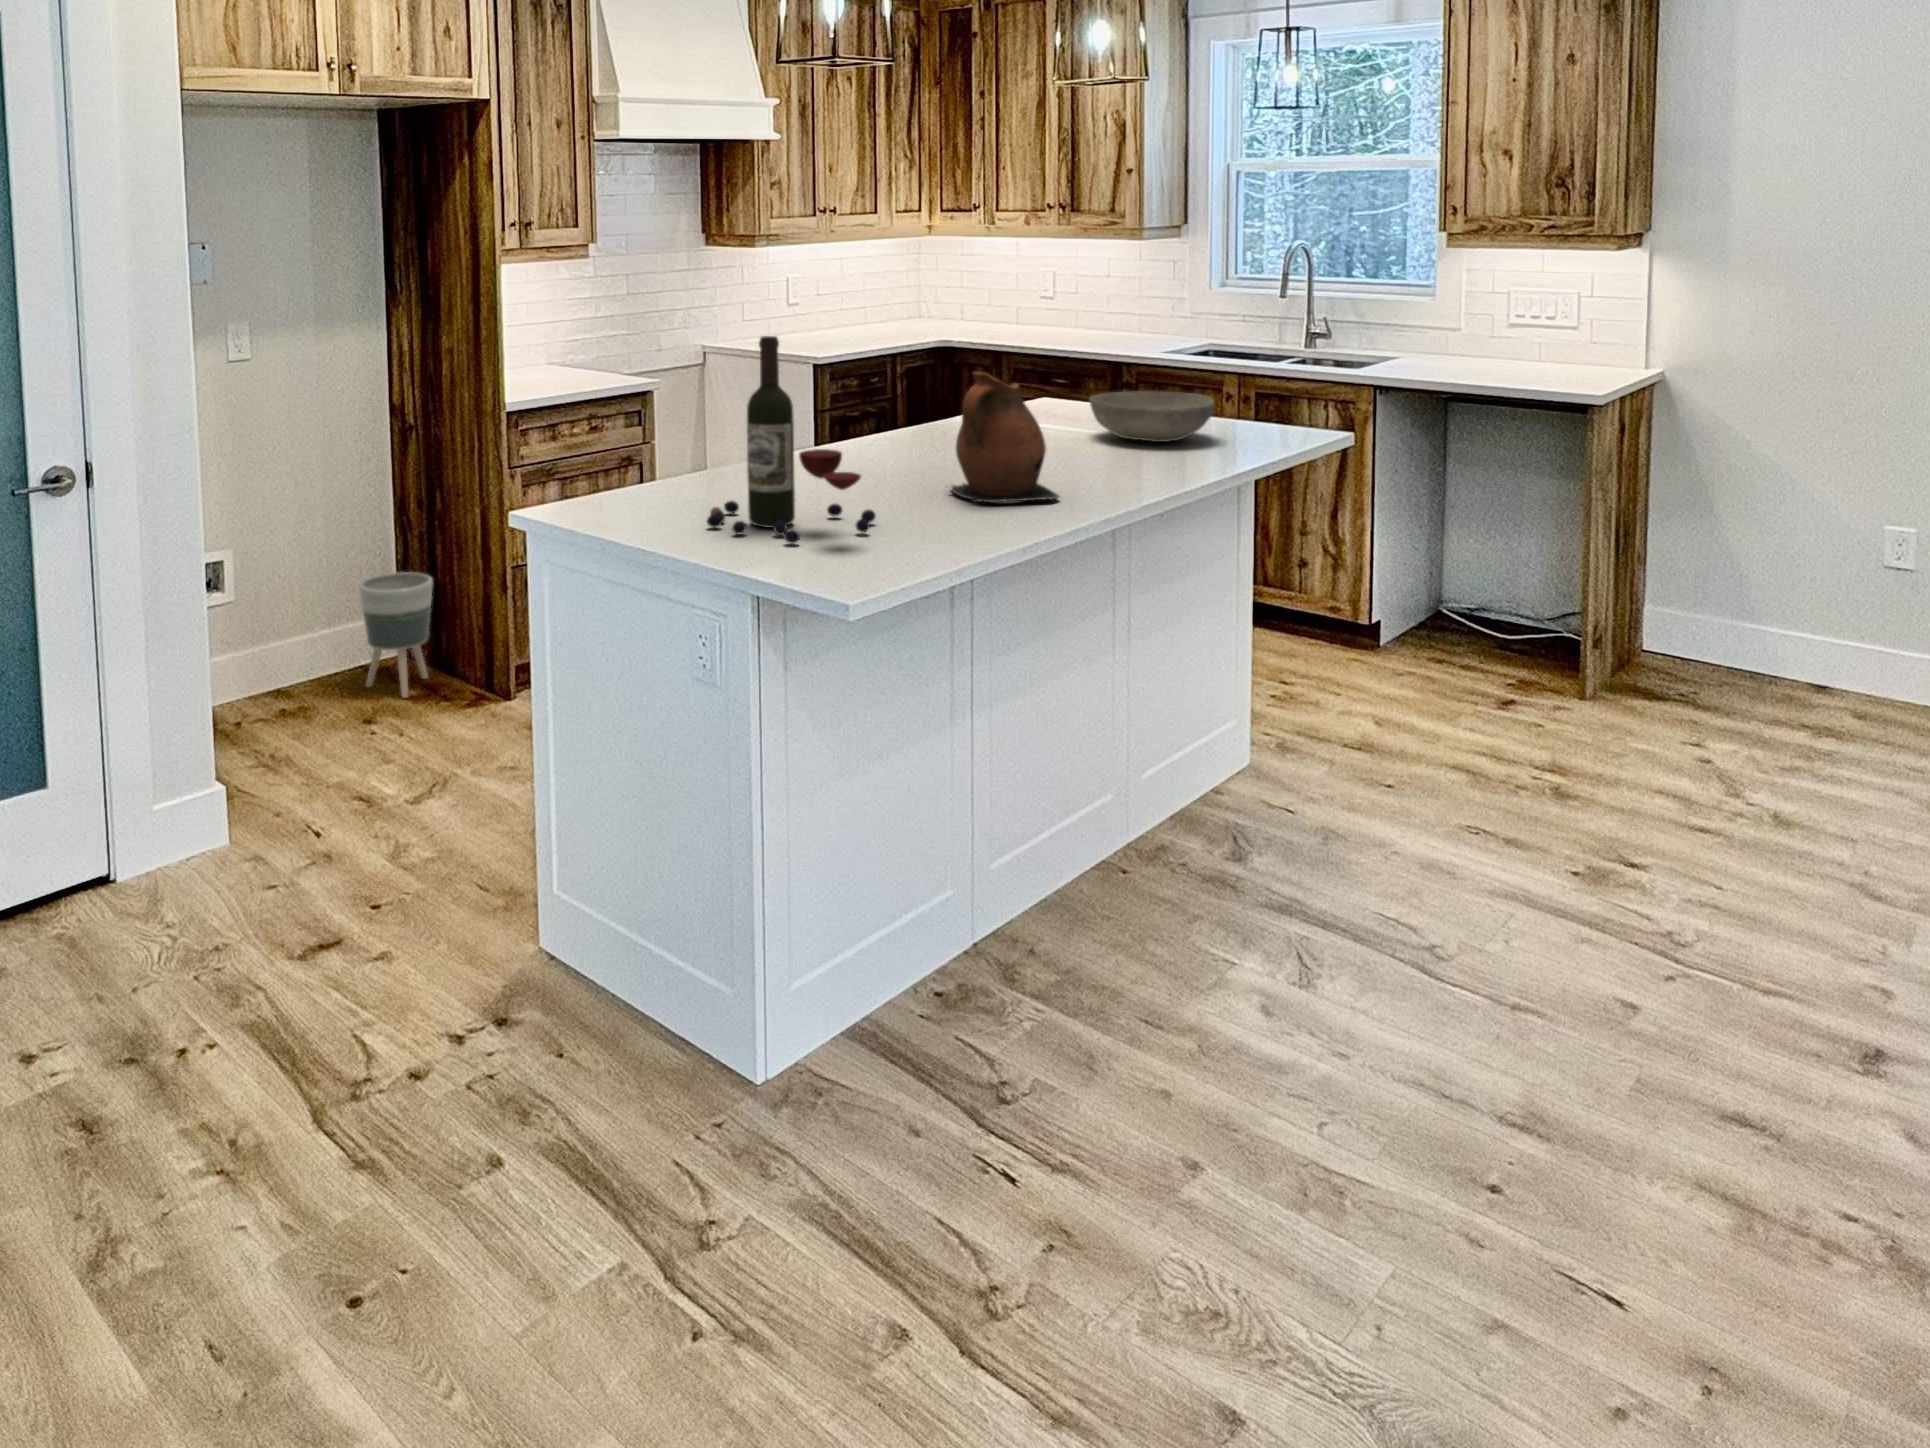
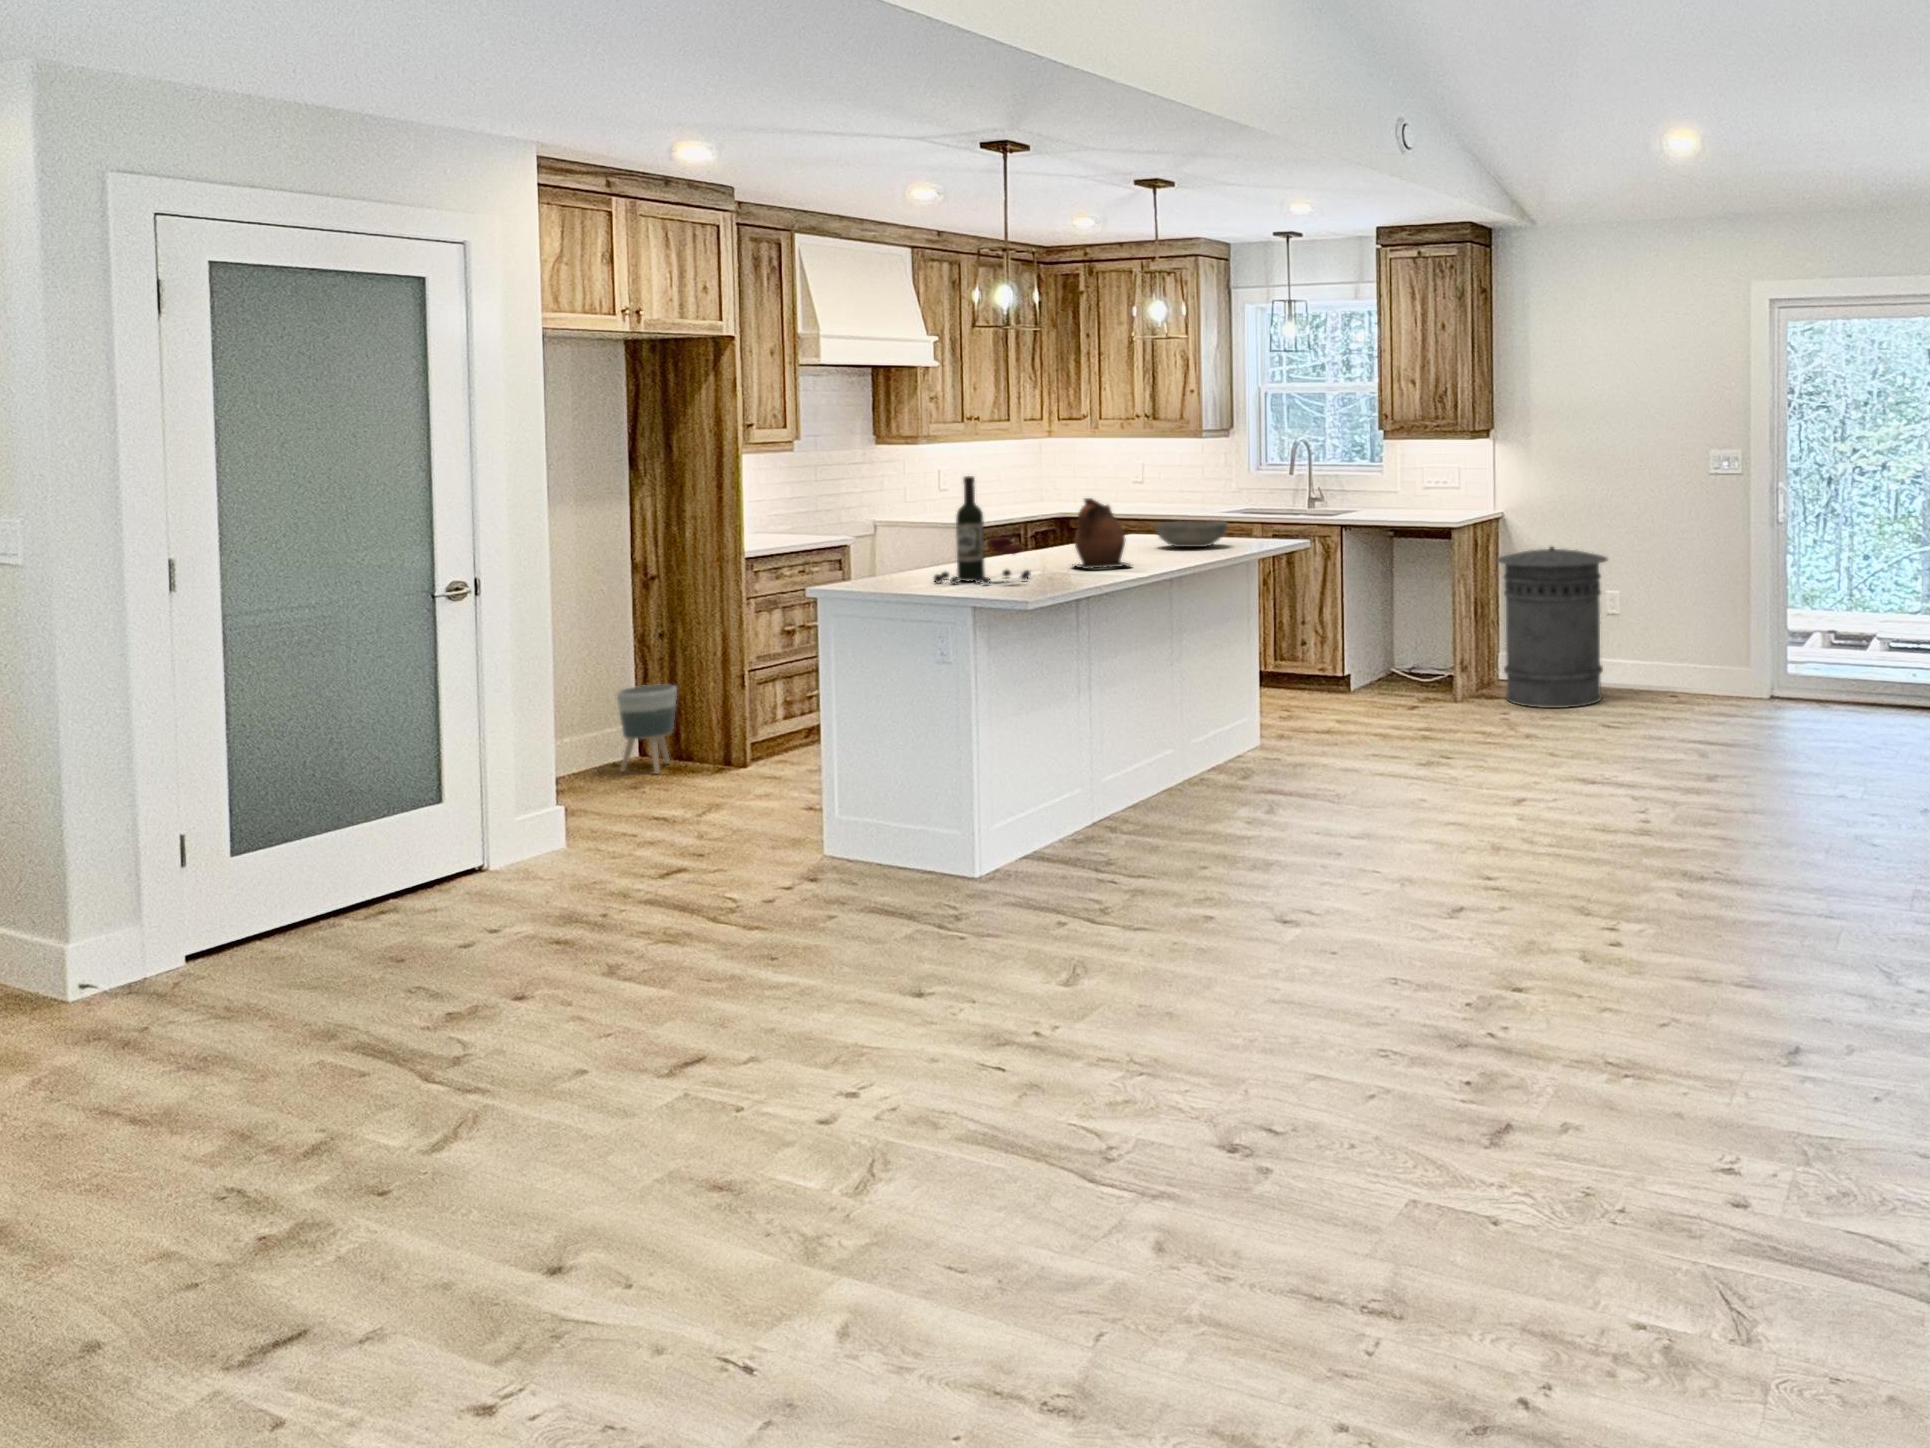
trash can: none [1664,443,1904,738] -> present [1497,546,1608,708]

